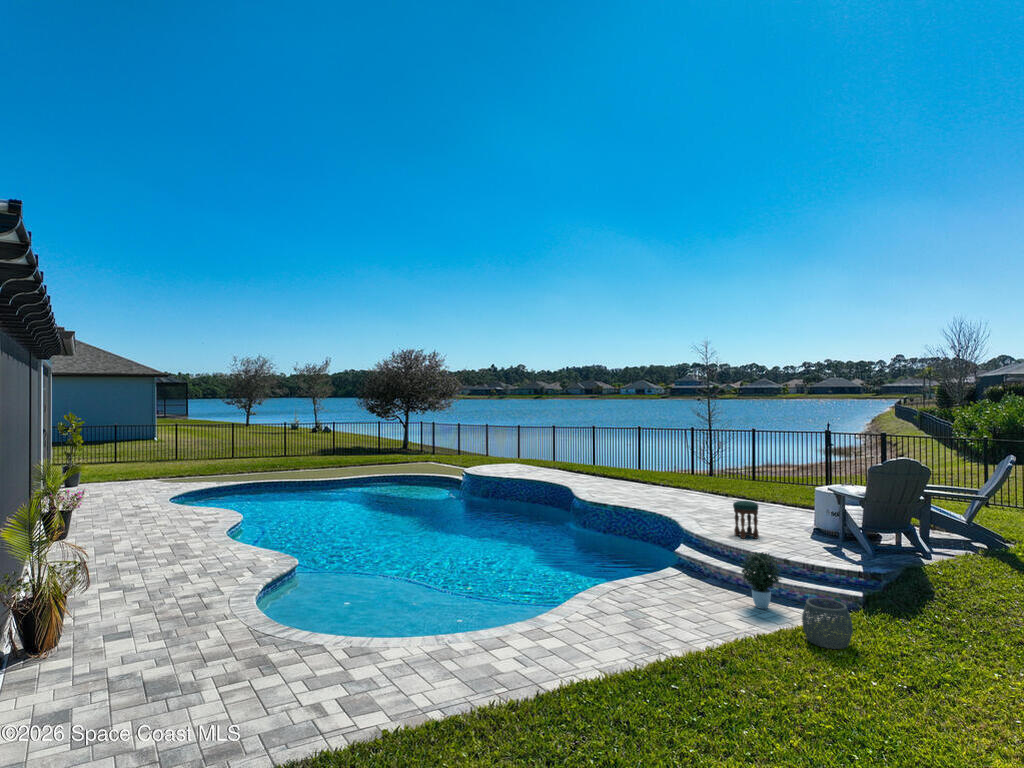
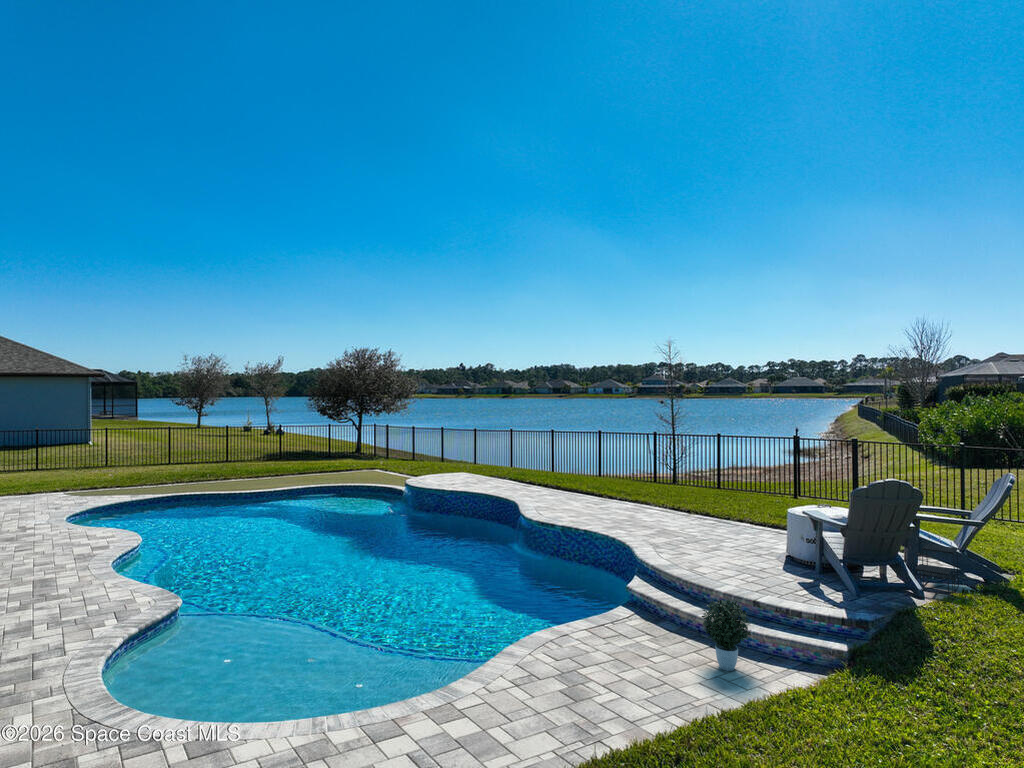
stool: present [733,501,759,539] -> none [697,526,725,570]
side table: none [926,516,967,563] -> present [915,544,959,602]
woven basket: present [802,598,853,649] -> none [776,666,840,738]

